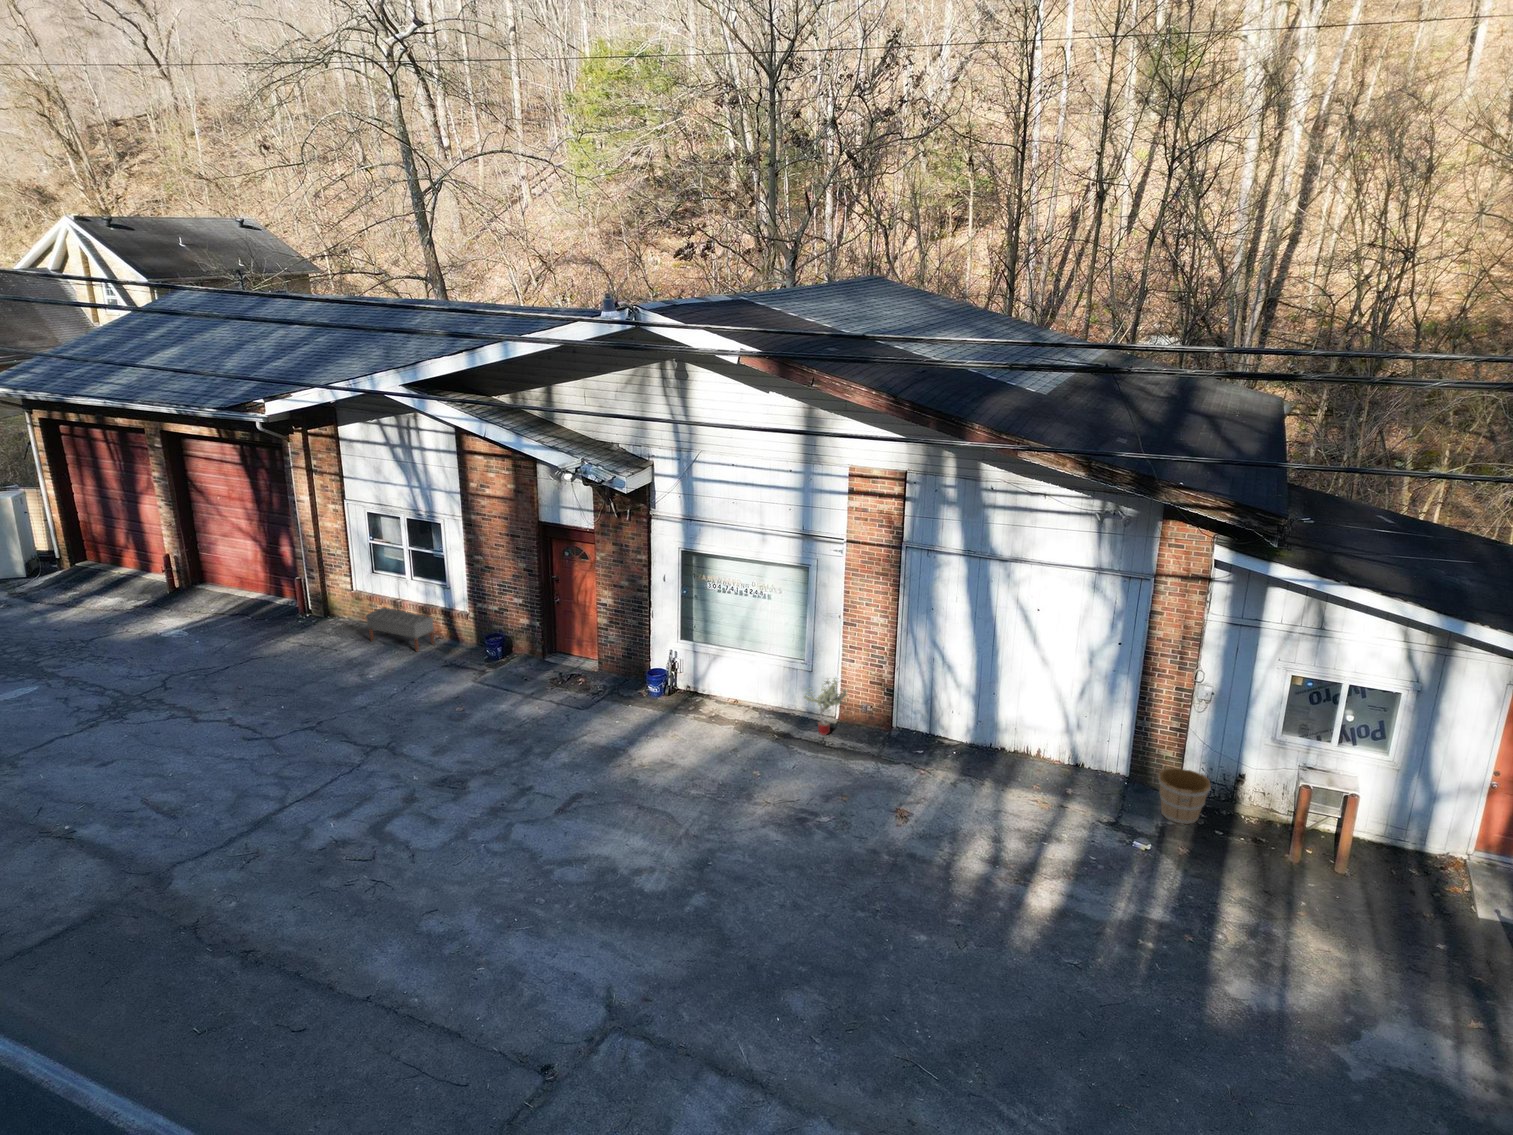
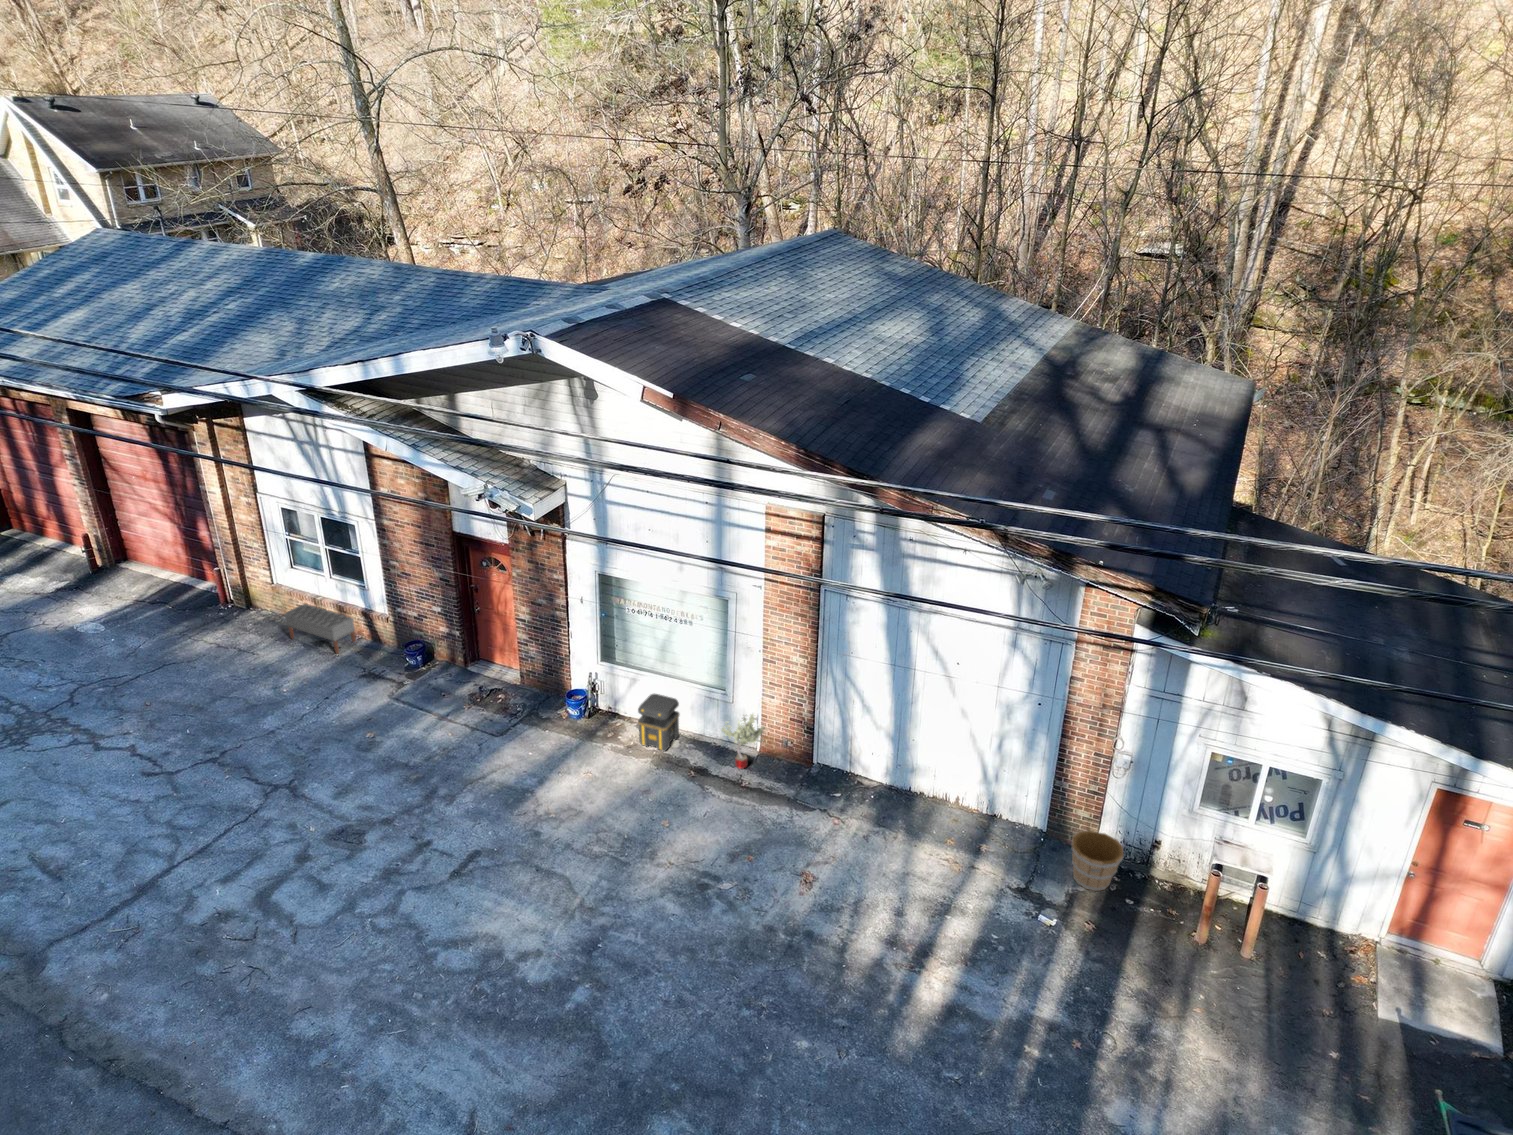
toolbox: none [721,668,761,722] -> present [638,694,680,751]

